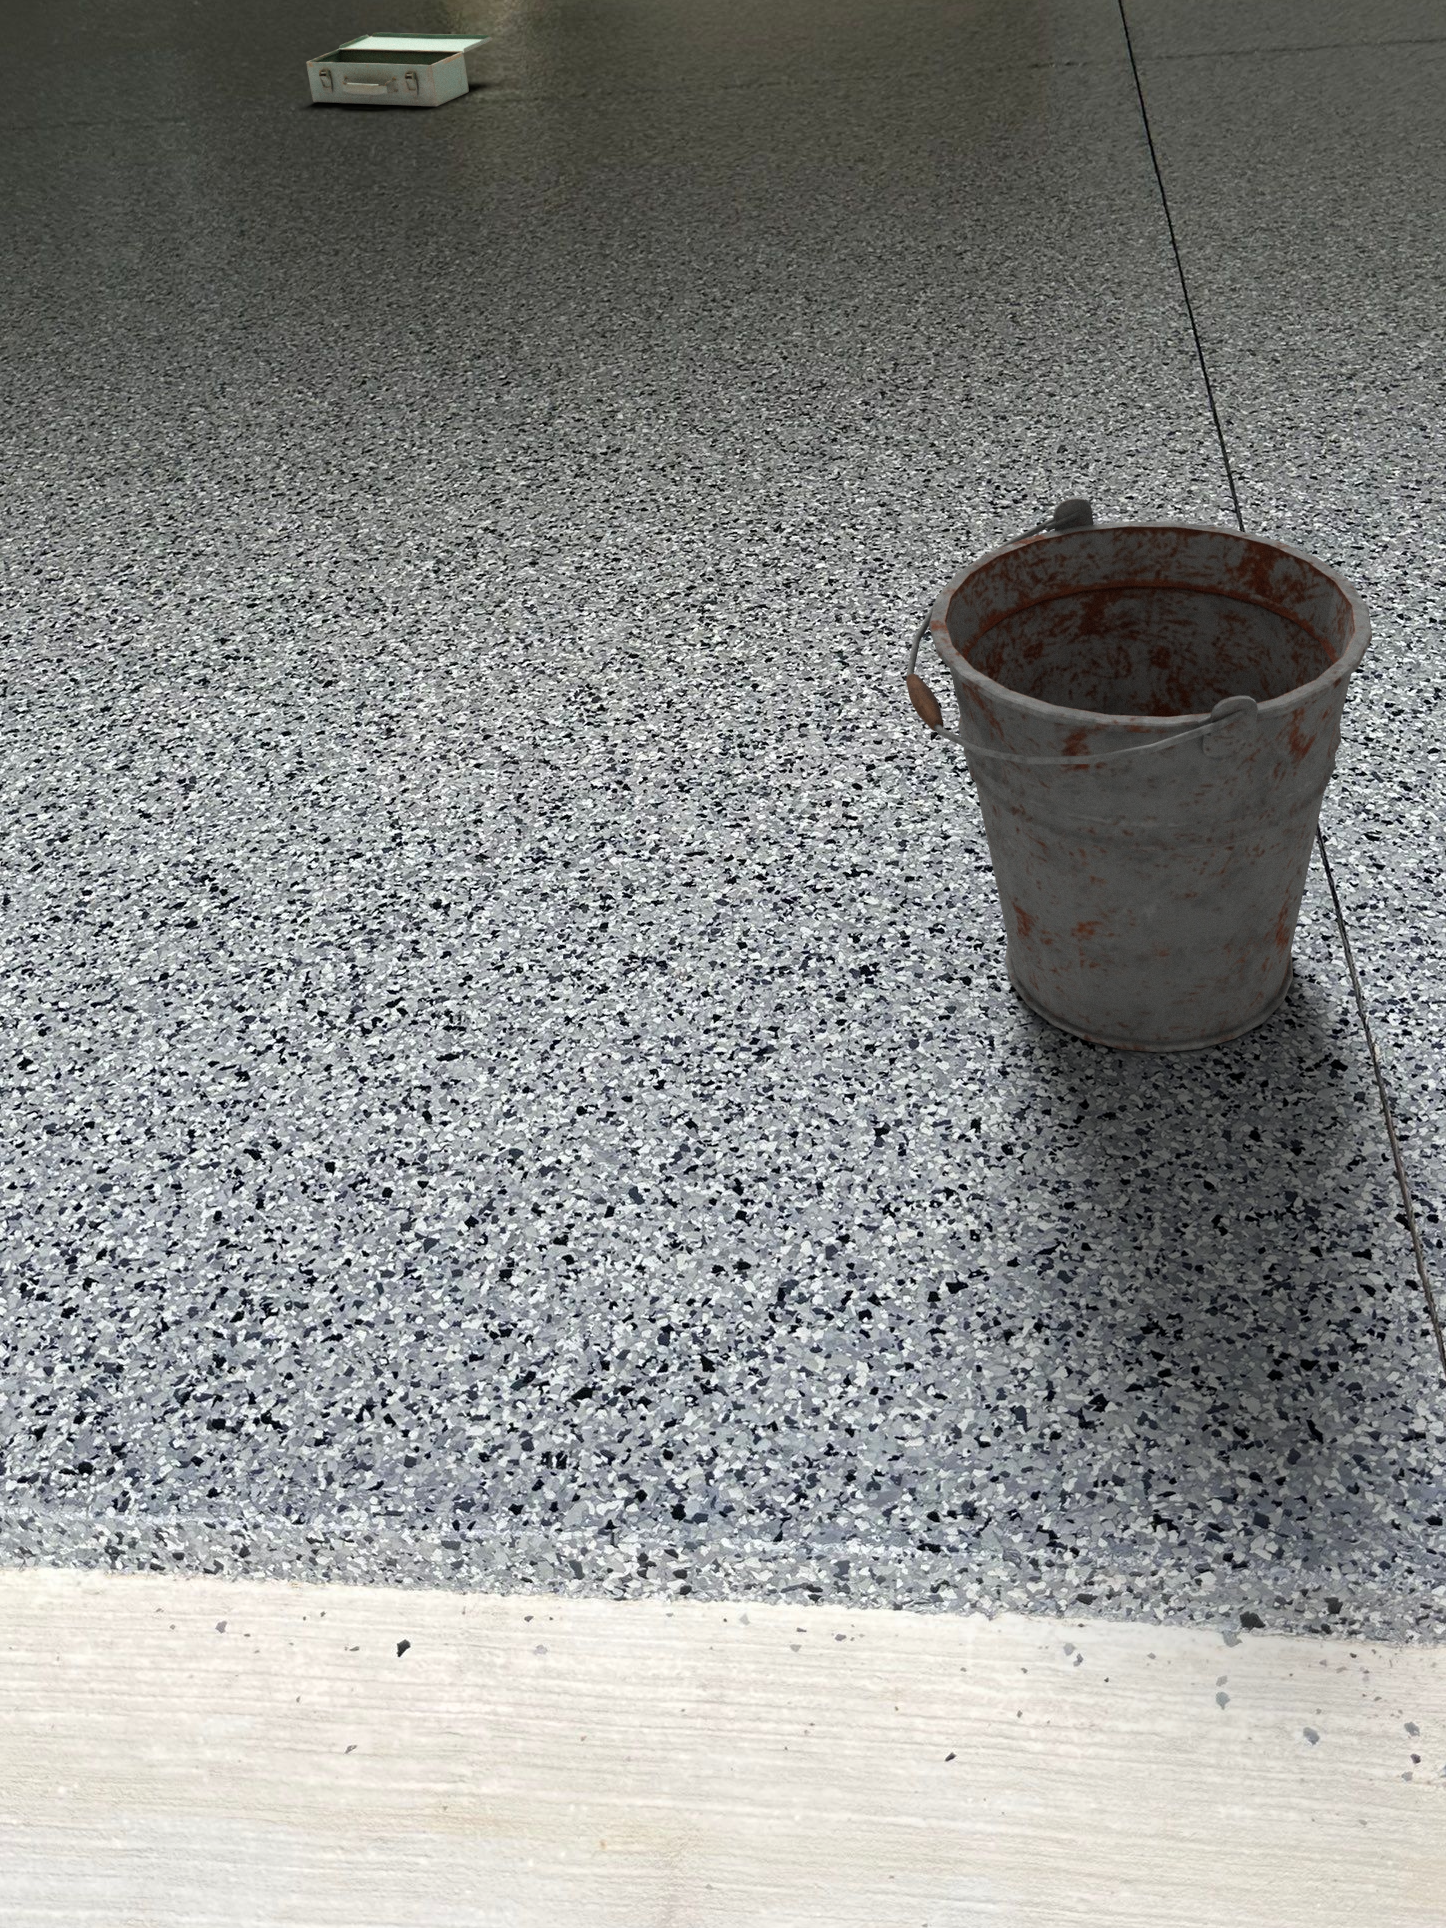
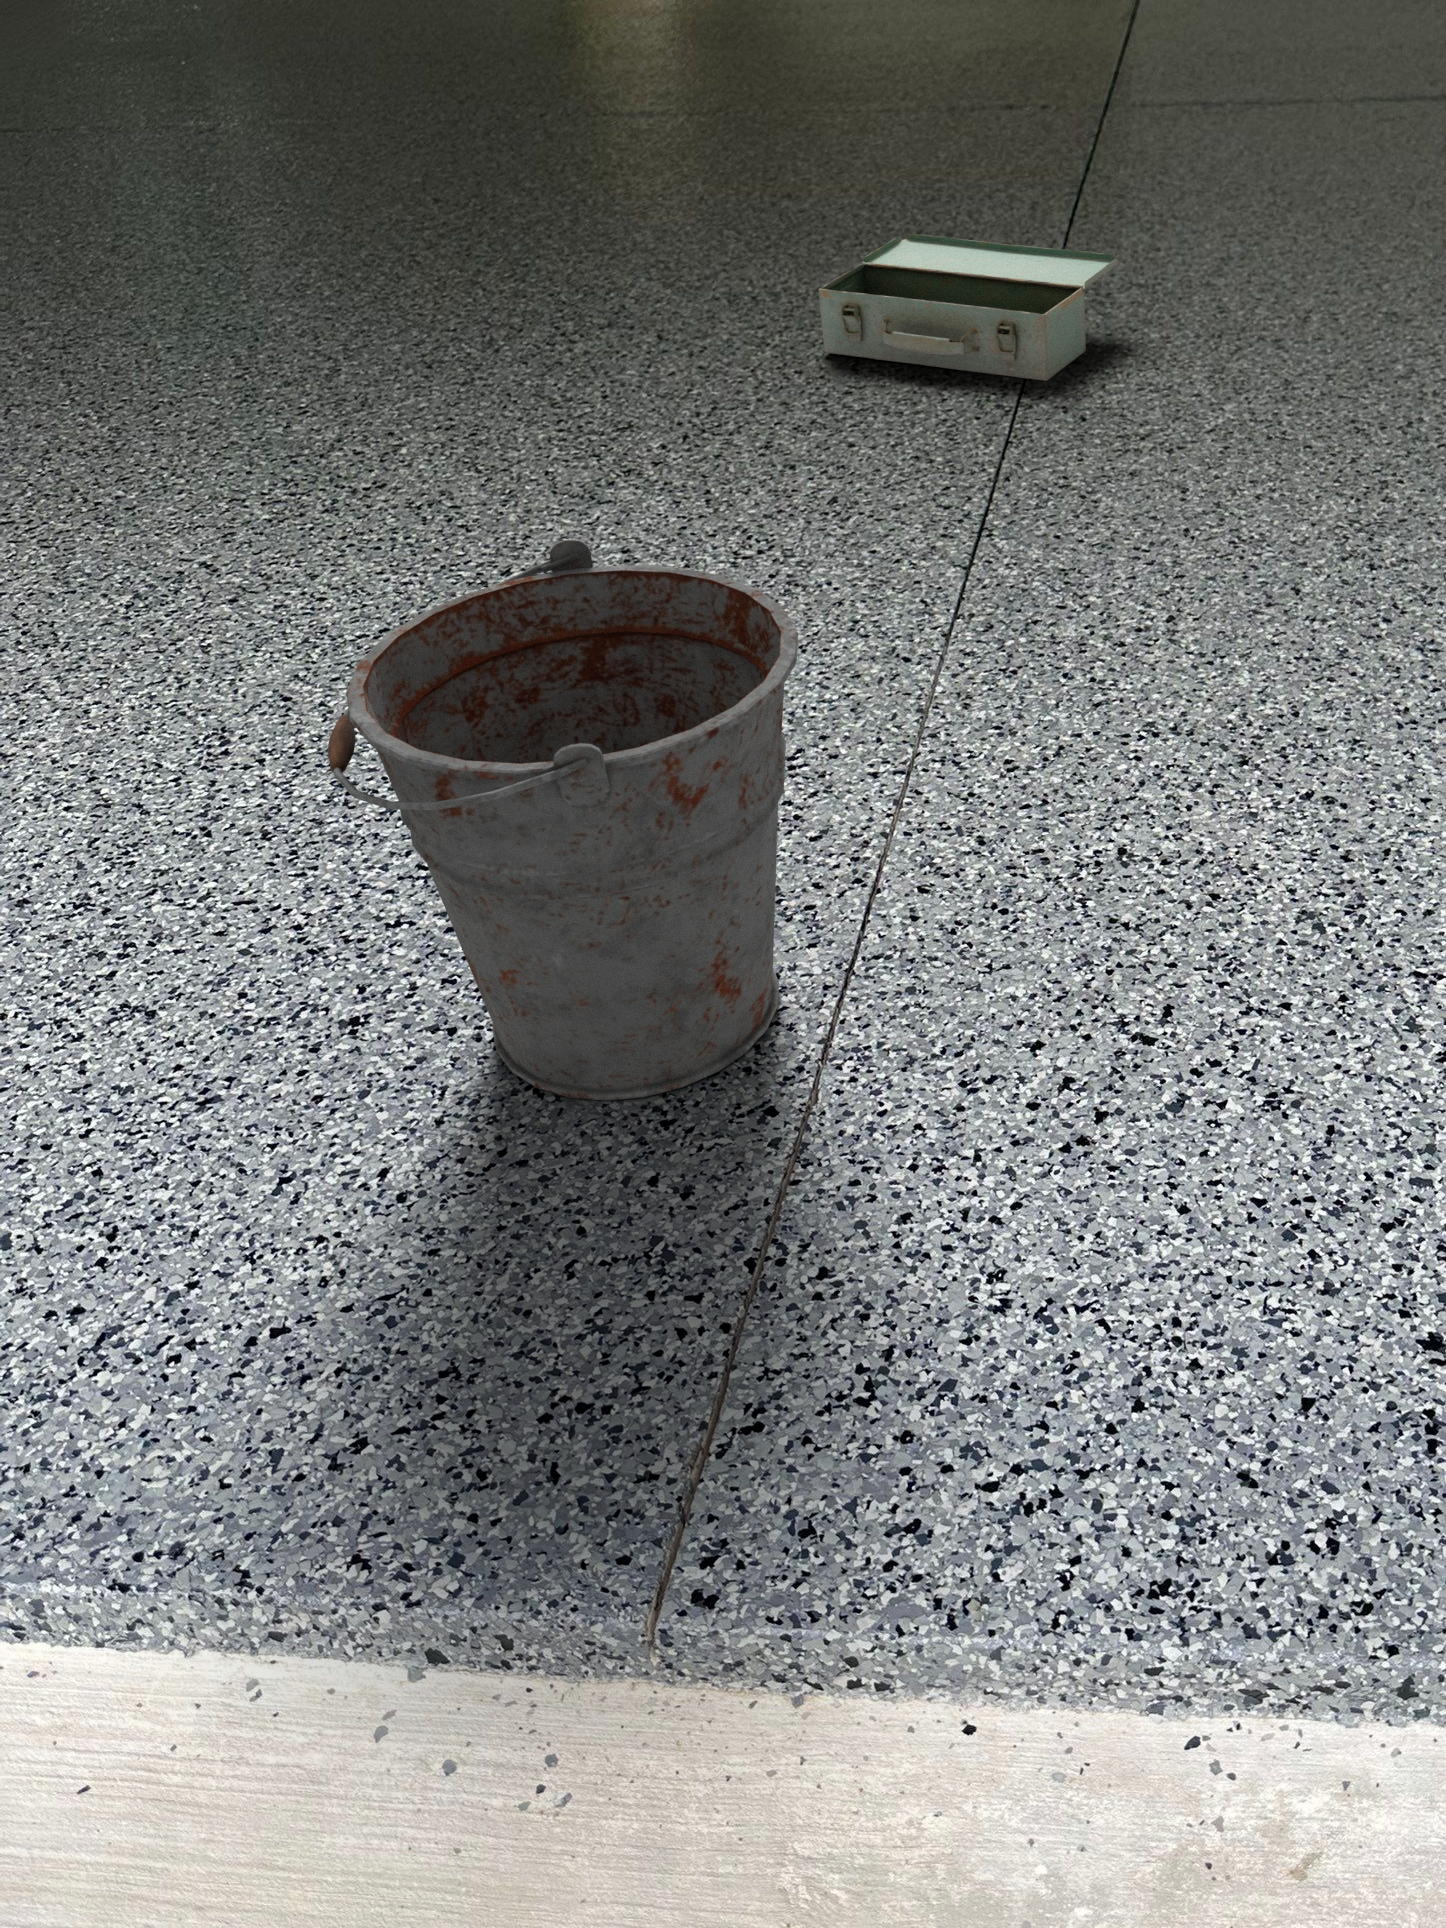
toolbox: present [306,32,493,106] -> present [818,234,1119,381]

